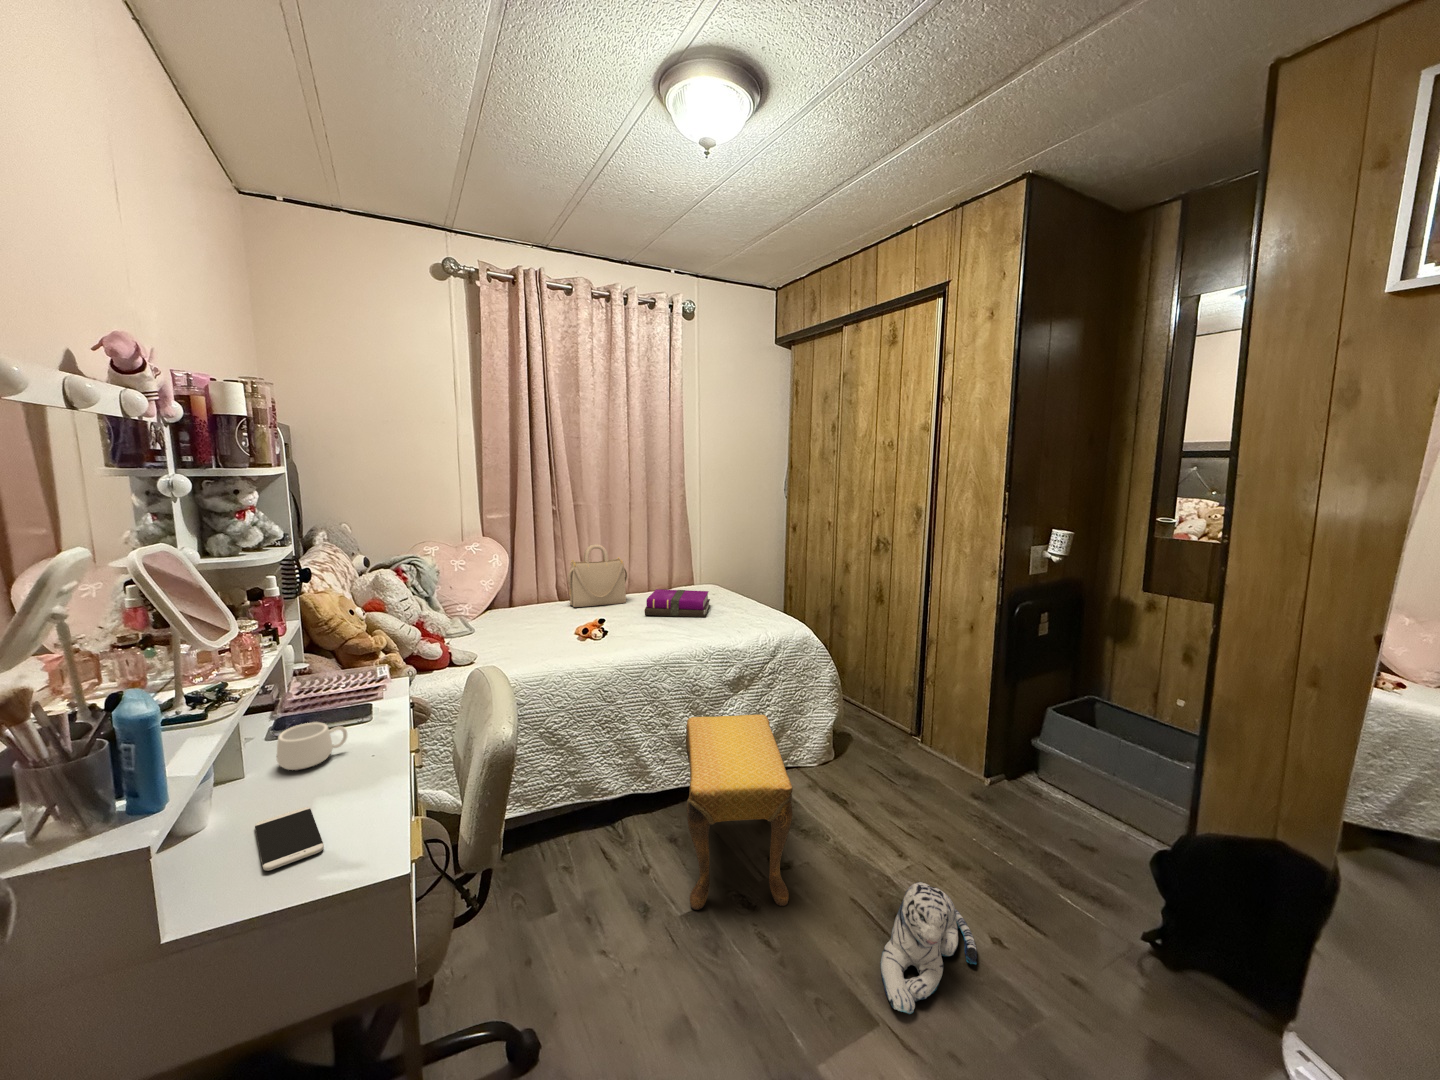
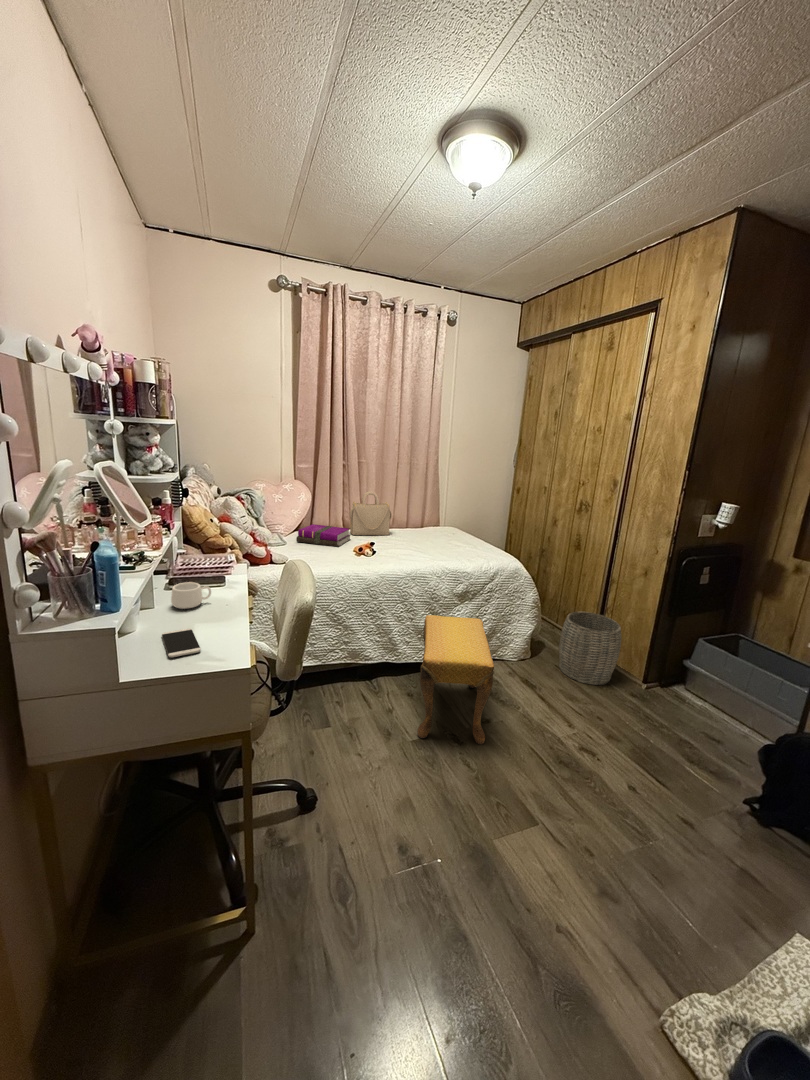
notebook: present [645,589,710,617] -> present [296,524,350,547]
woven basket: none [872,685,952,787] -> present [559,612,622,685]
plush toy: present [880,882,977,1014] -> none [543,739,614,819]

